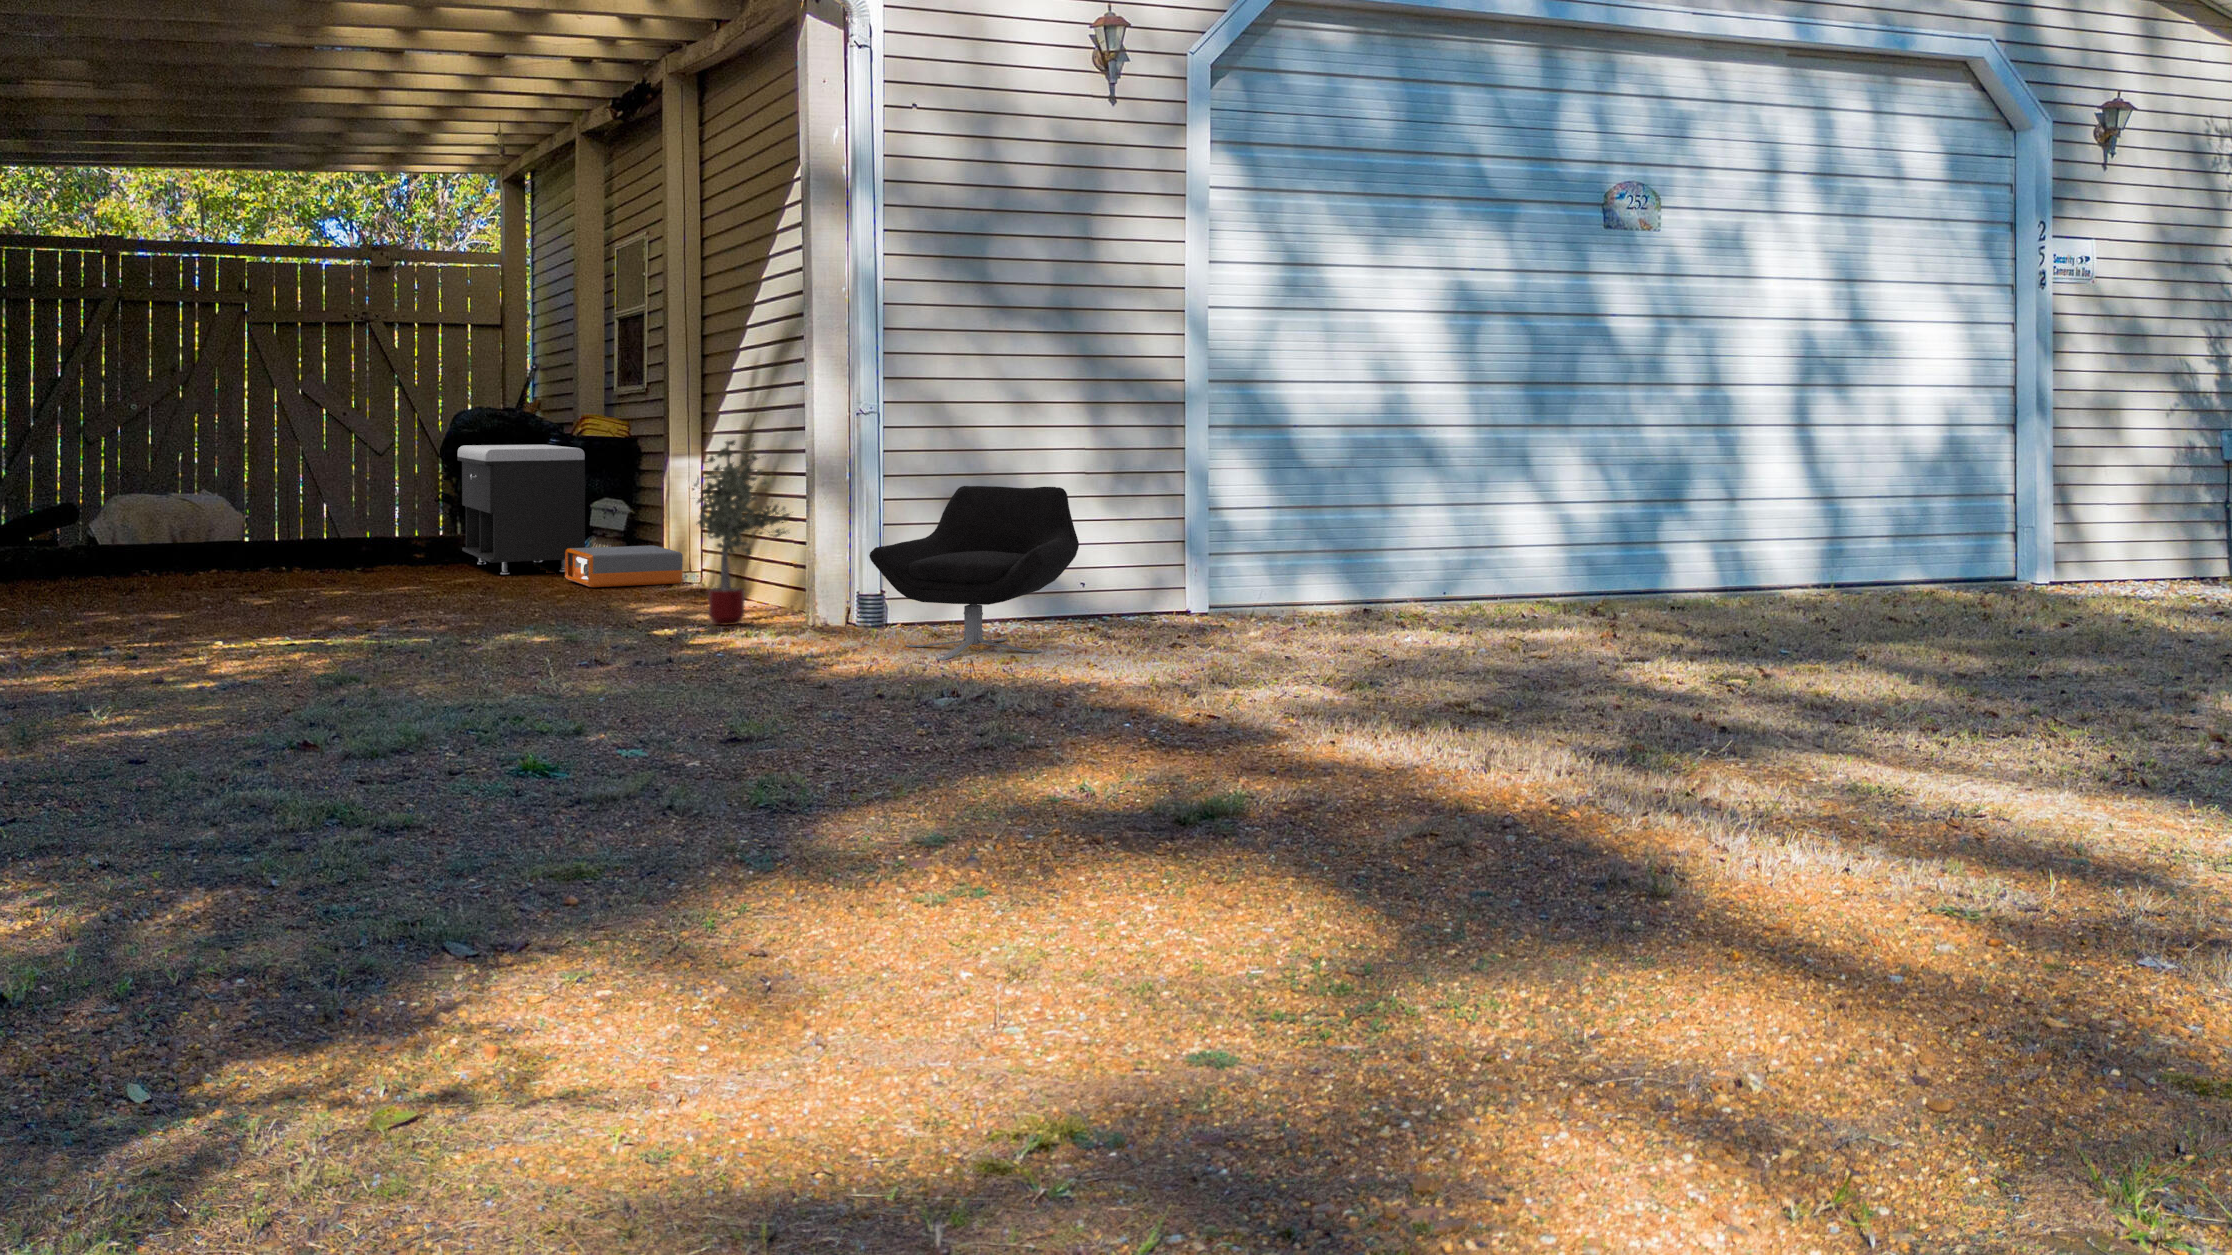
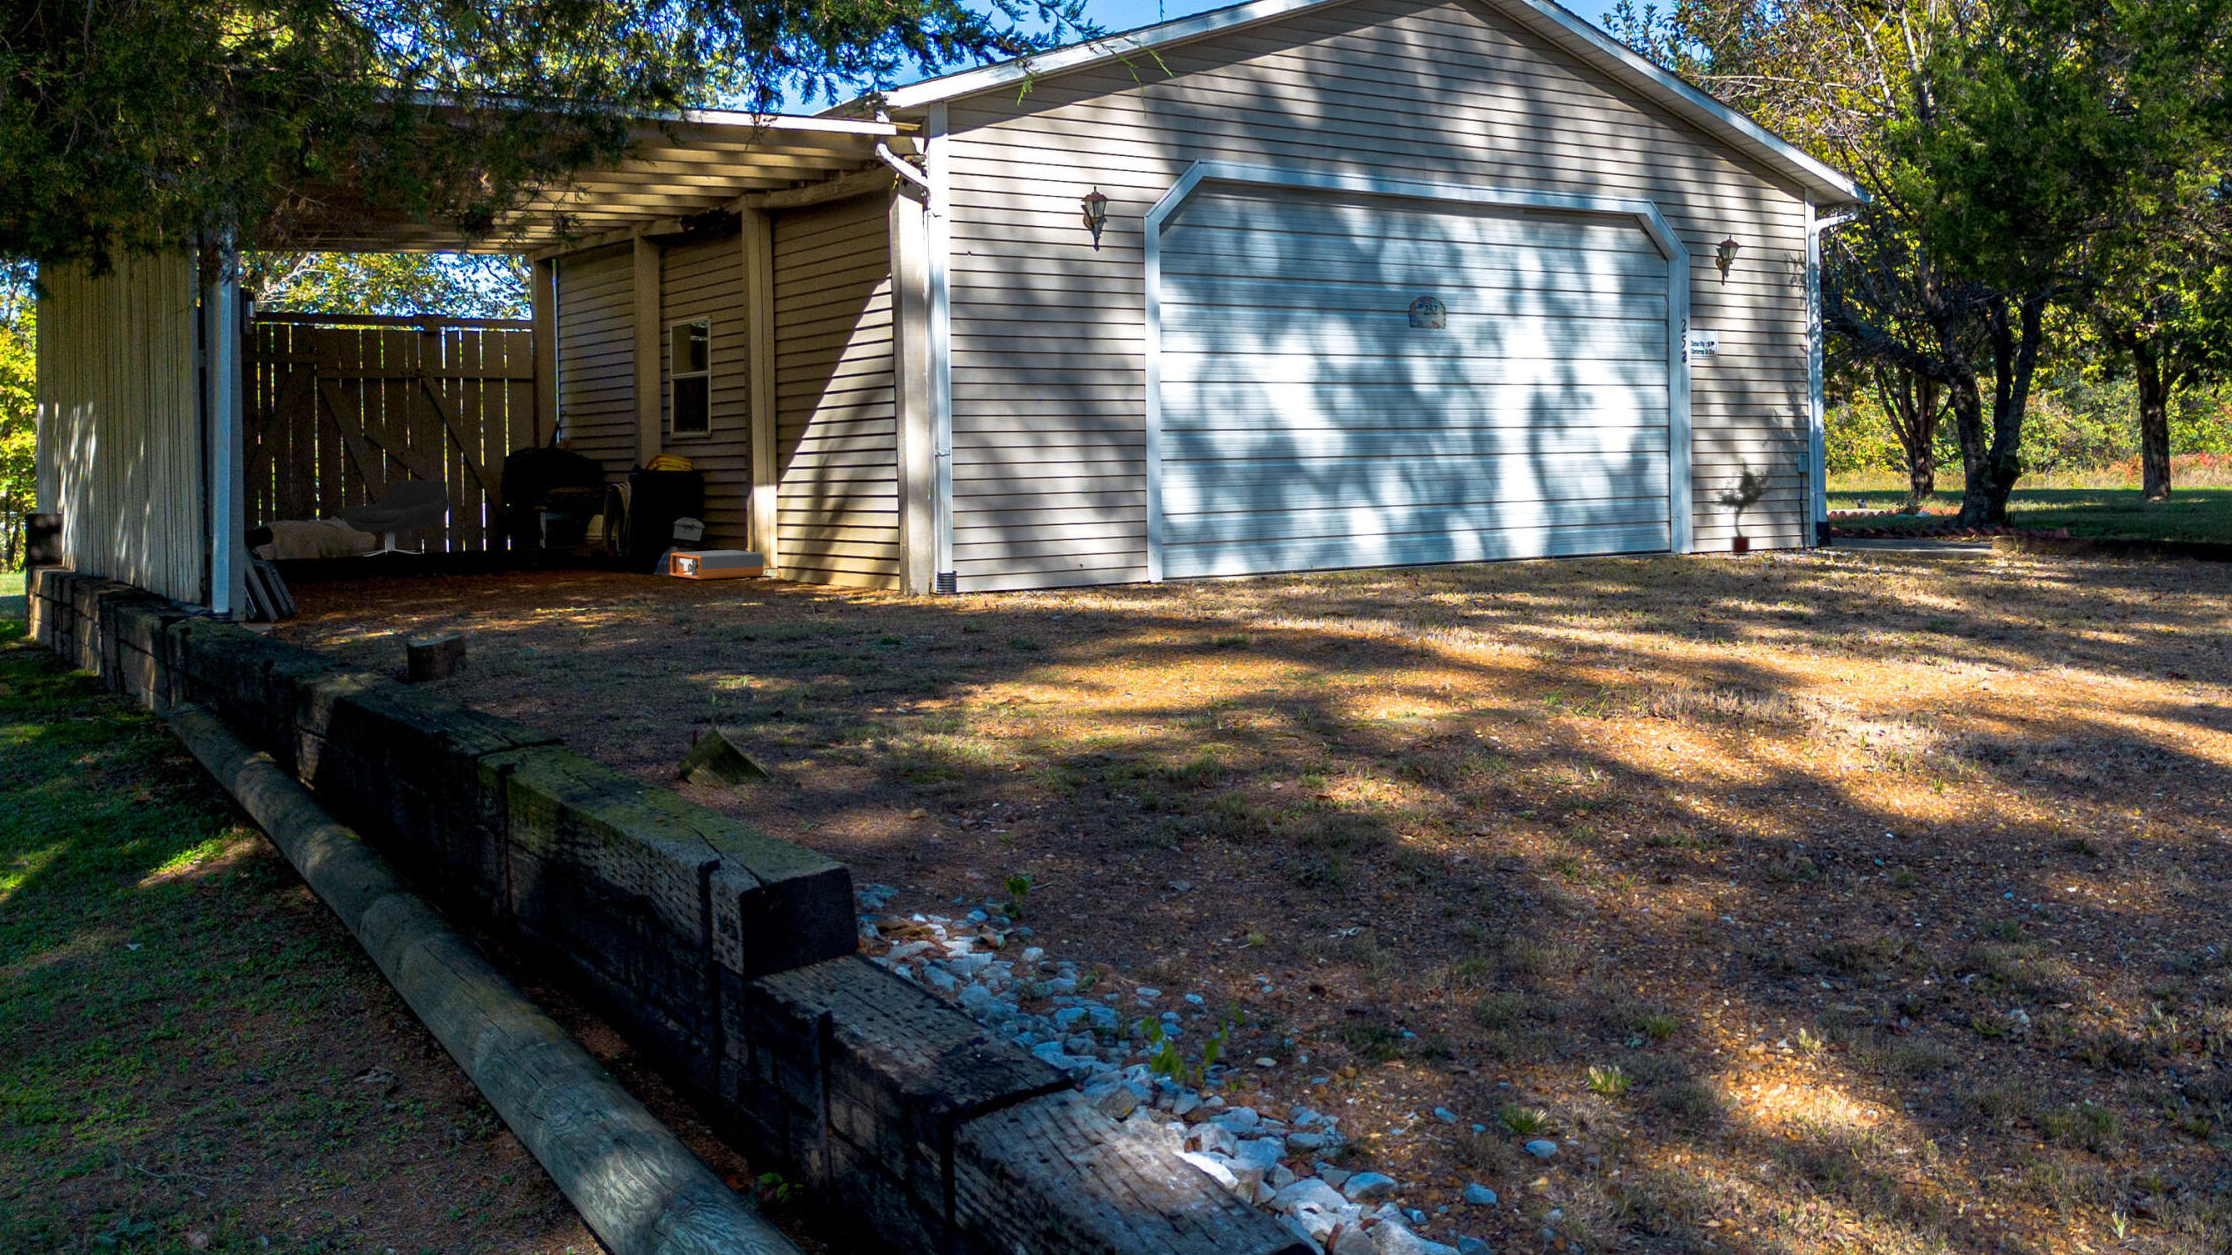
potted tree: present [694,440,790,625] -> present [1710,459,1773,555]
storage bench: present [457,445,585,575] -> none [553,476,672,575]
lounge chair: present [869,486,1079,660] -> present [338,480,449,556]

